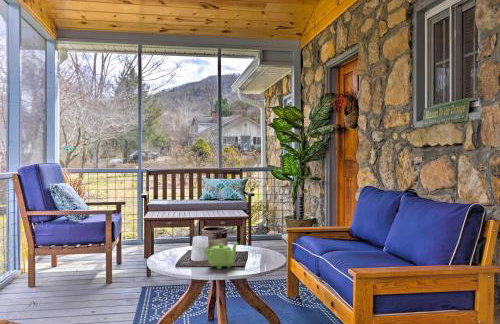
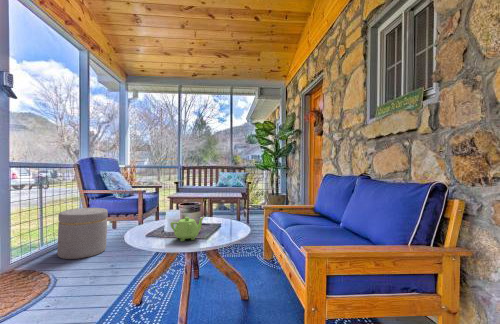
ottoman: none [16,238,76,305] -> present [57,208,108,259]

